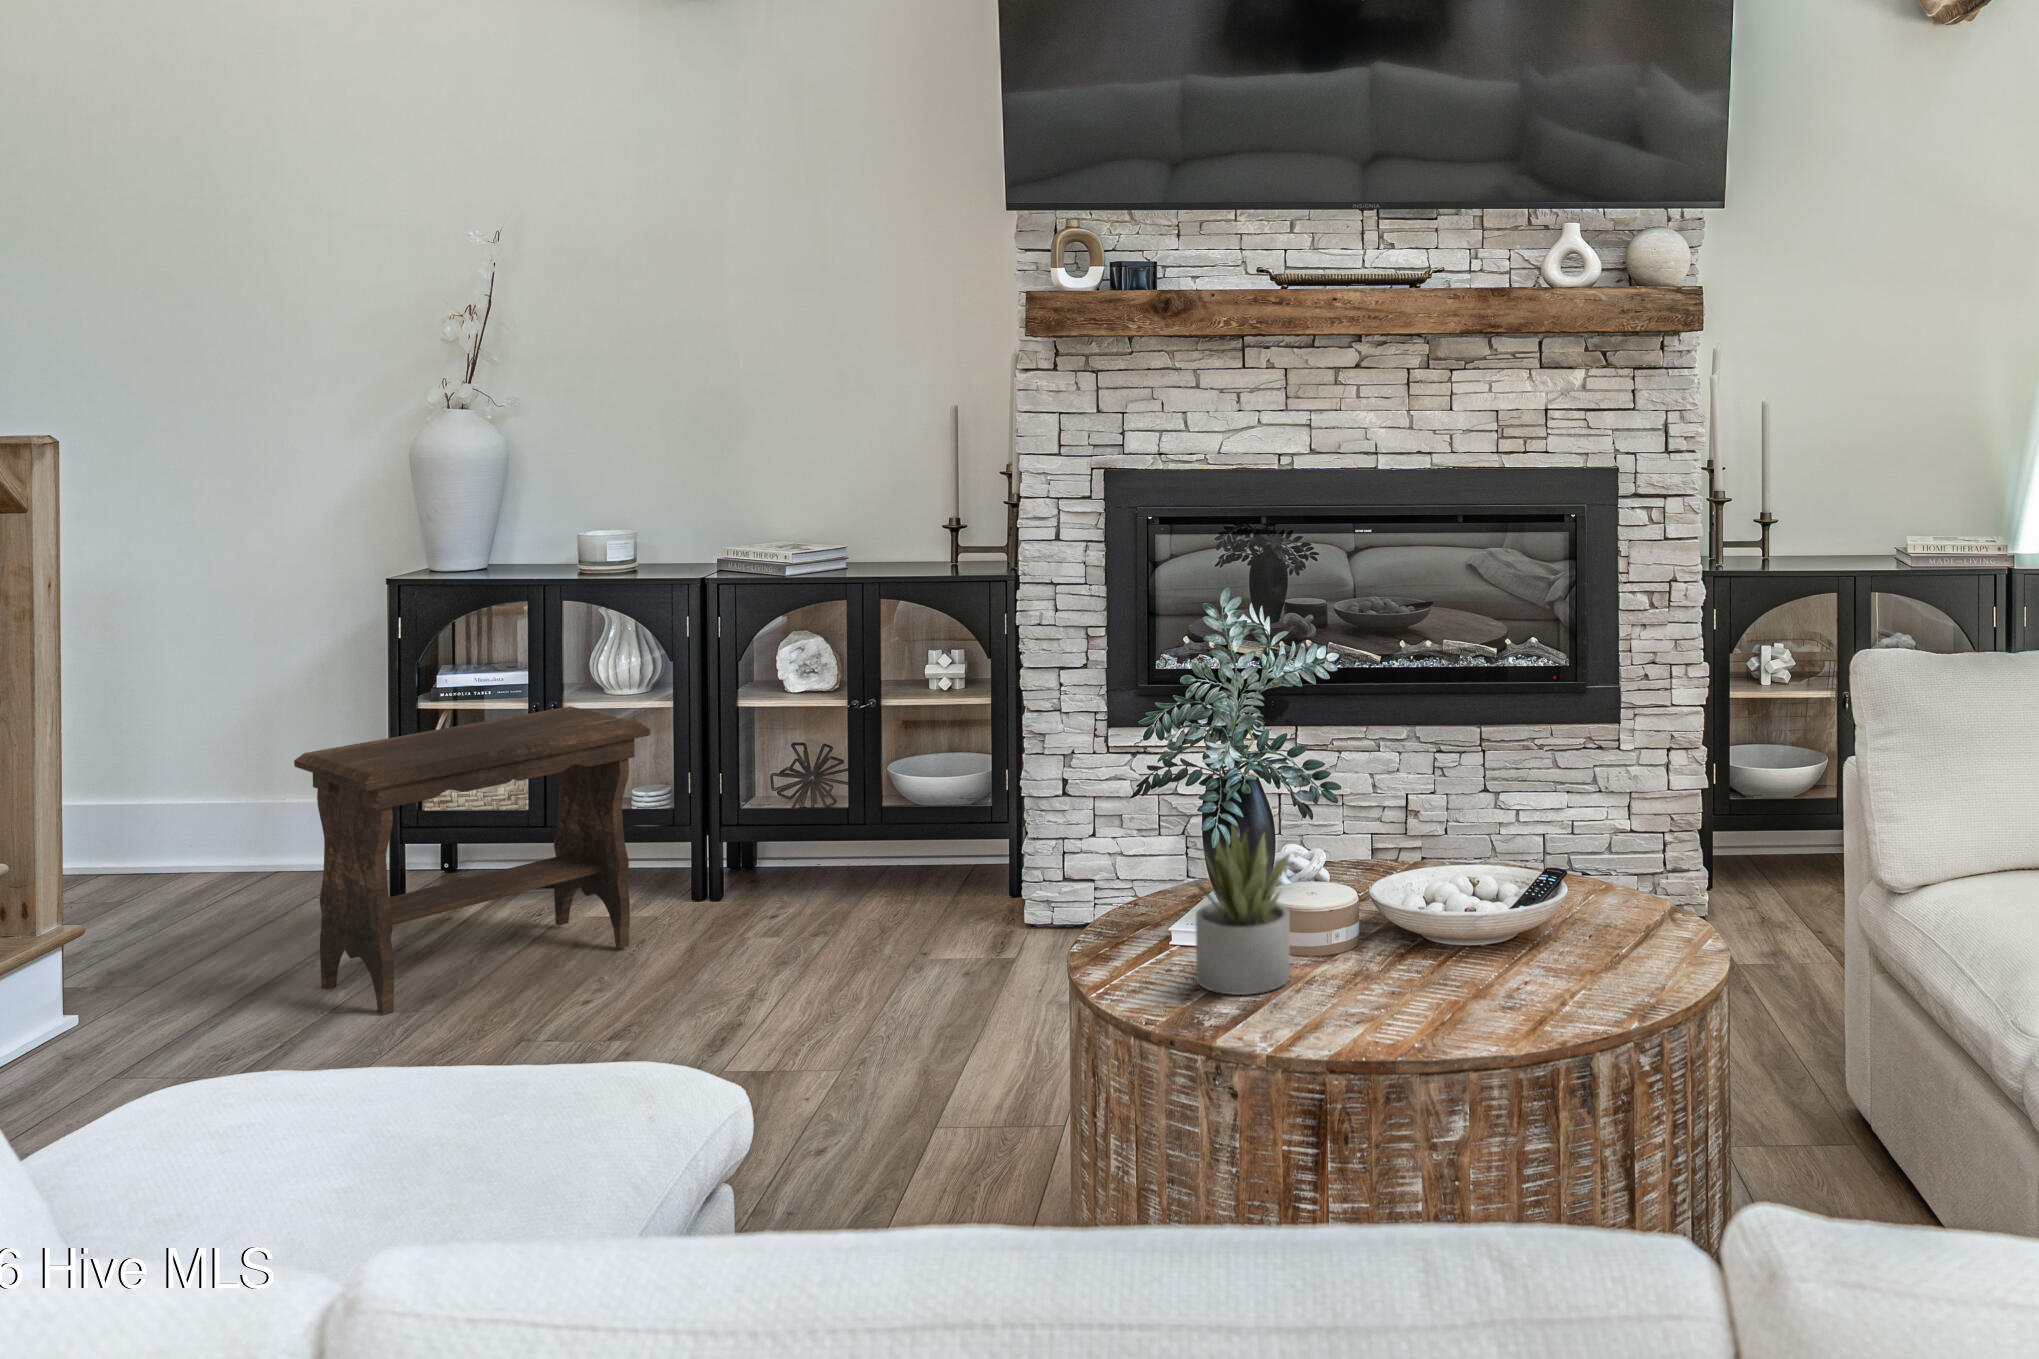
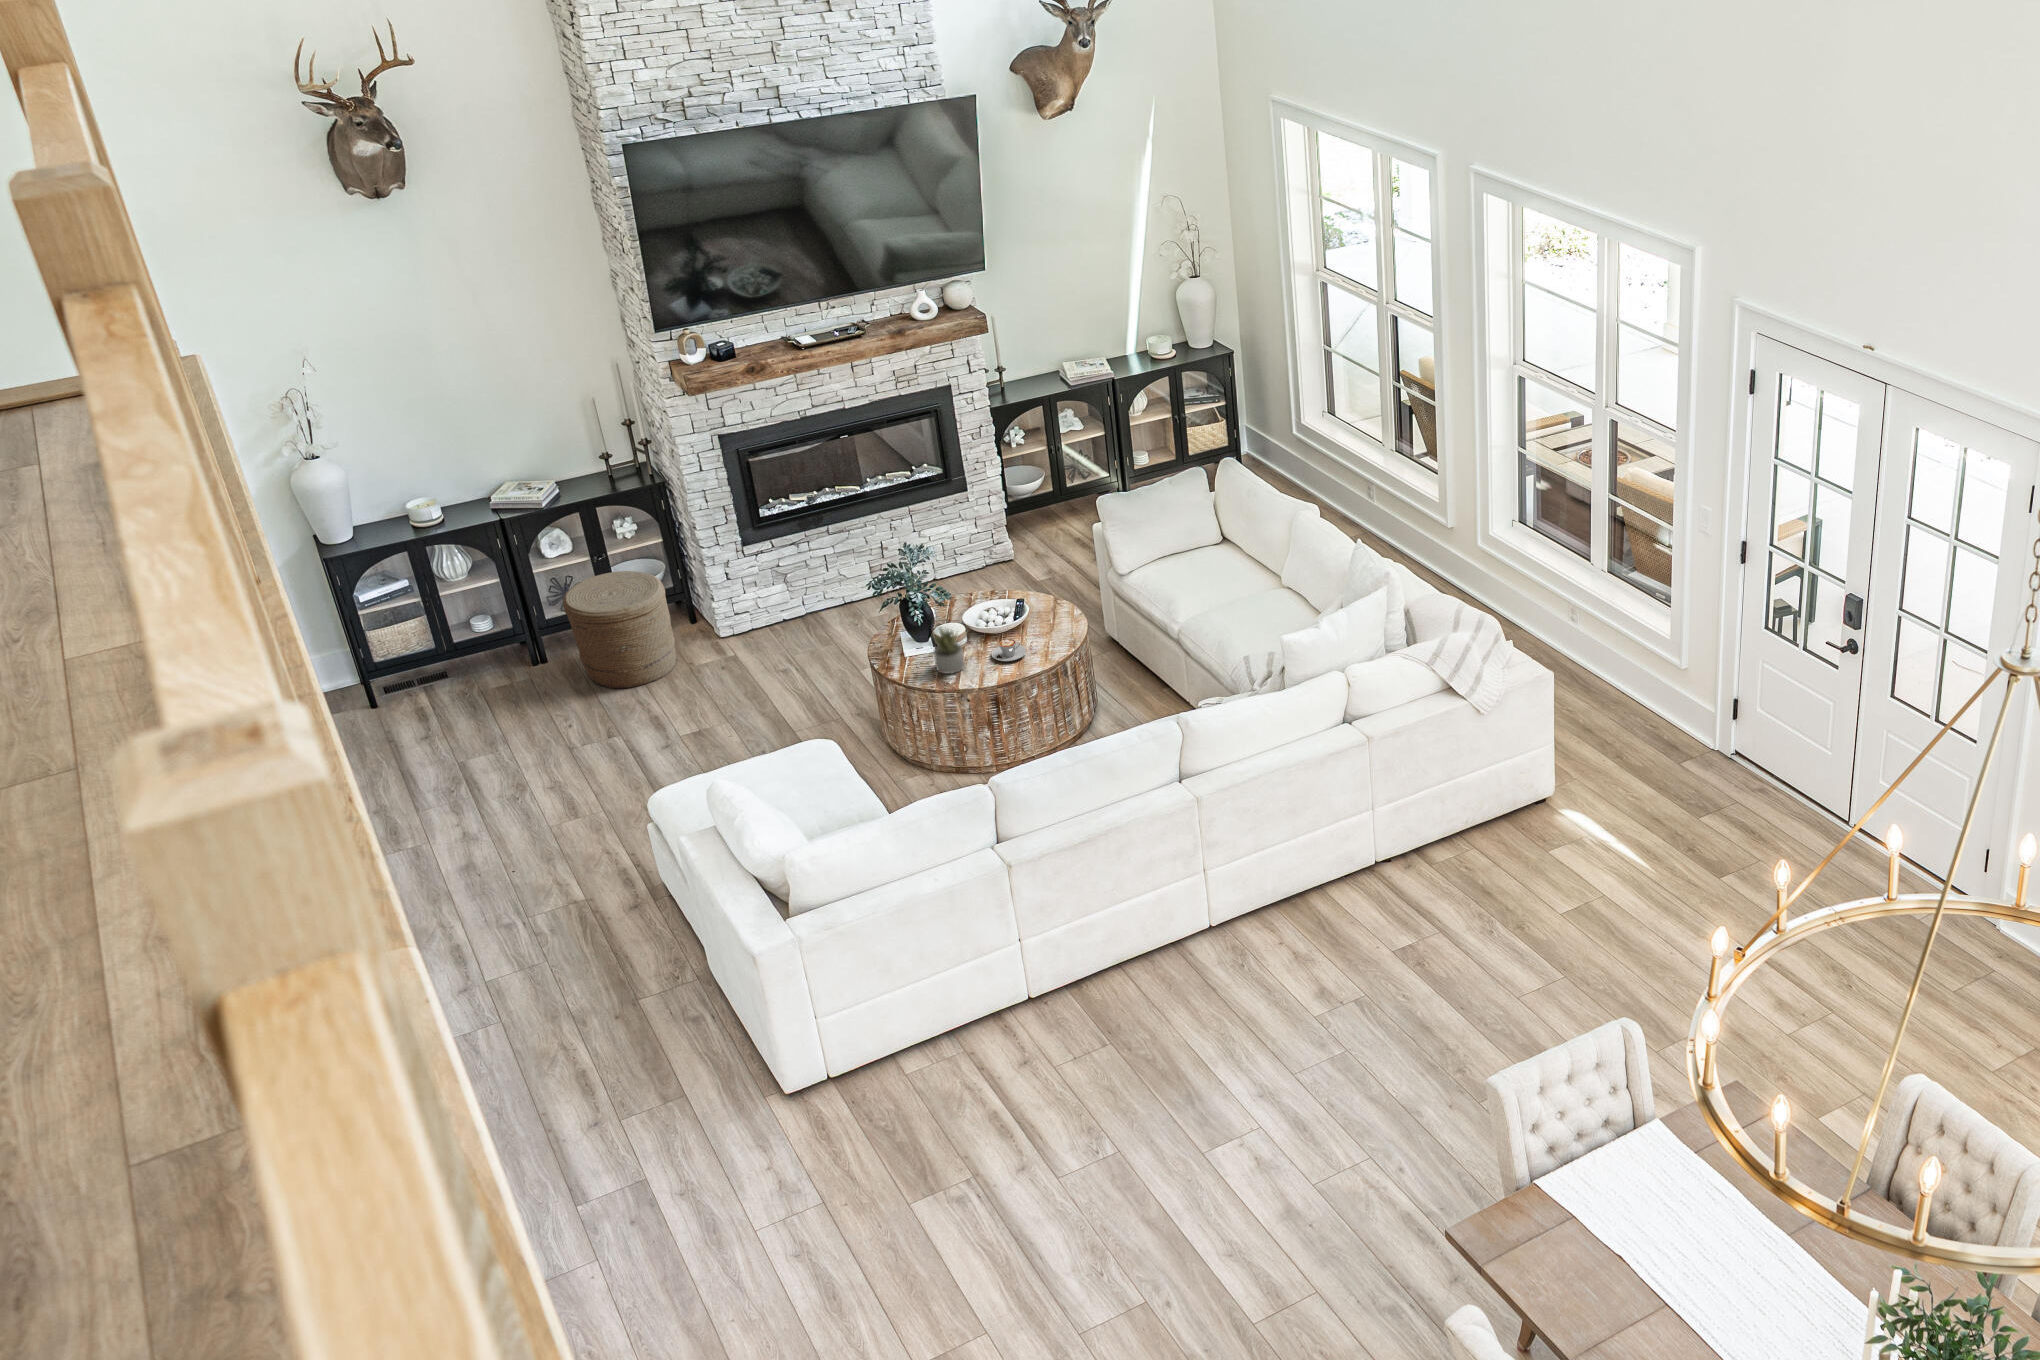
footstool: present [294,706,650,1016] -> none [395,604,549,760]
woven basket: none [714,724,924,964] -> present [563,571,676,689]
coffee cup: none [1379,932,1494,1001] -> present [991,639,1026,661]

